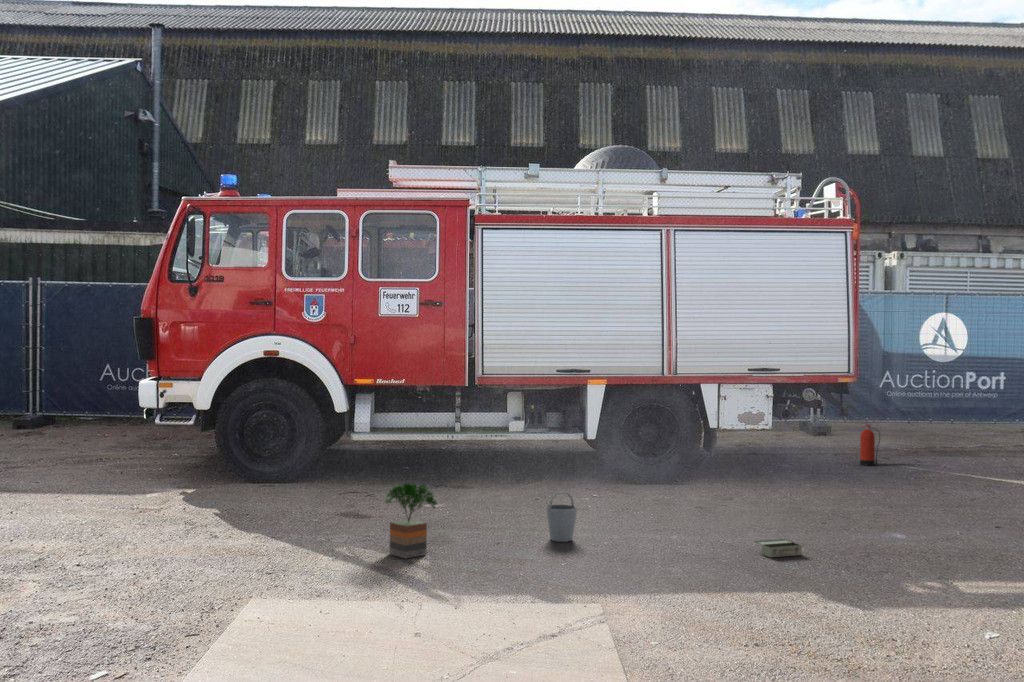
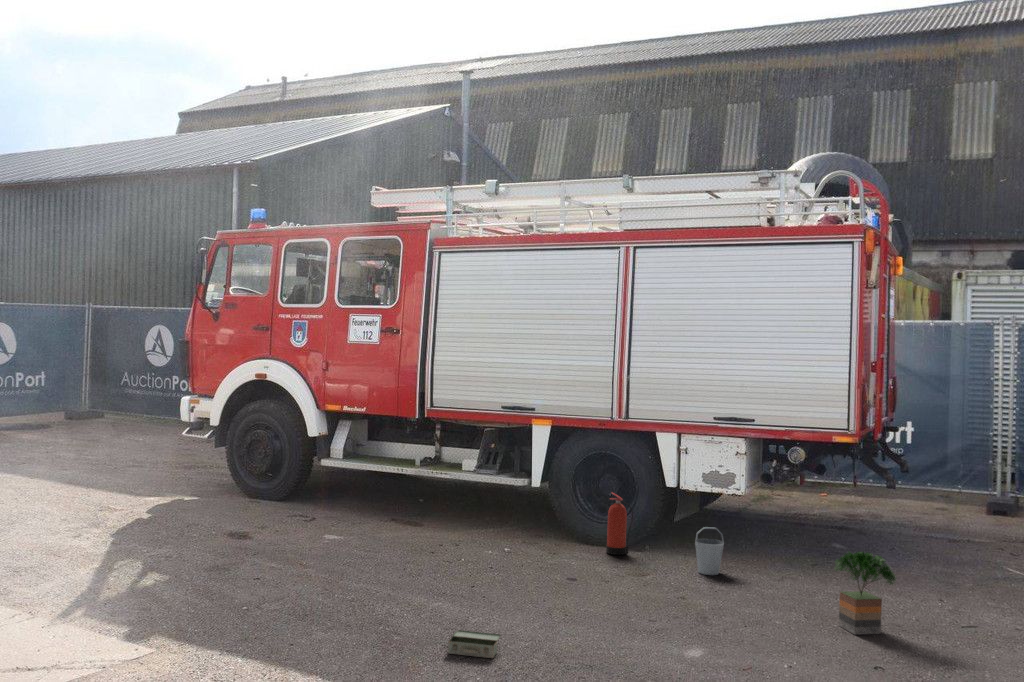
fire extinguisher: present [860,424,880,466] -> present [606,493,633,555]
potted tree: present [386,483,438,559] -> present [836,552,895,635]
bucket: present [546,492,577,542] -> present [695,527,724,575]

